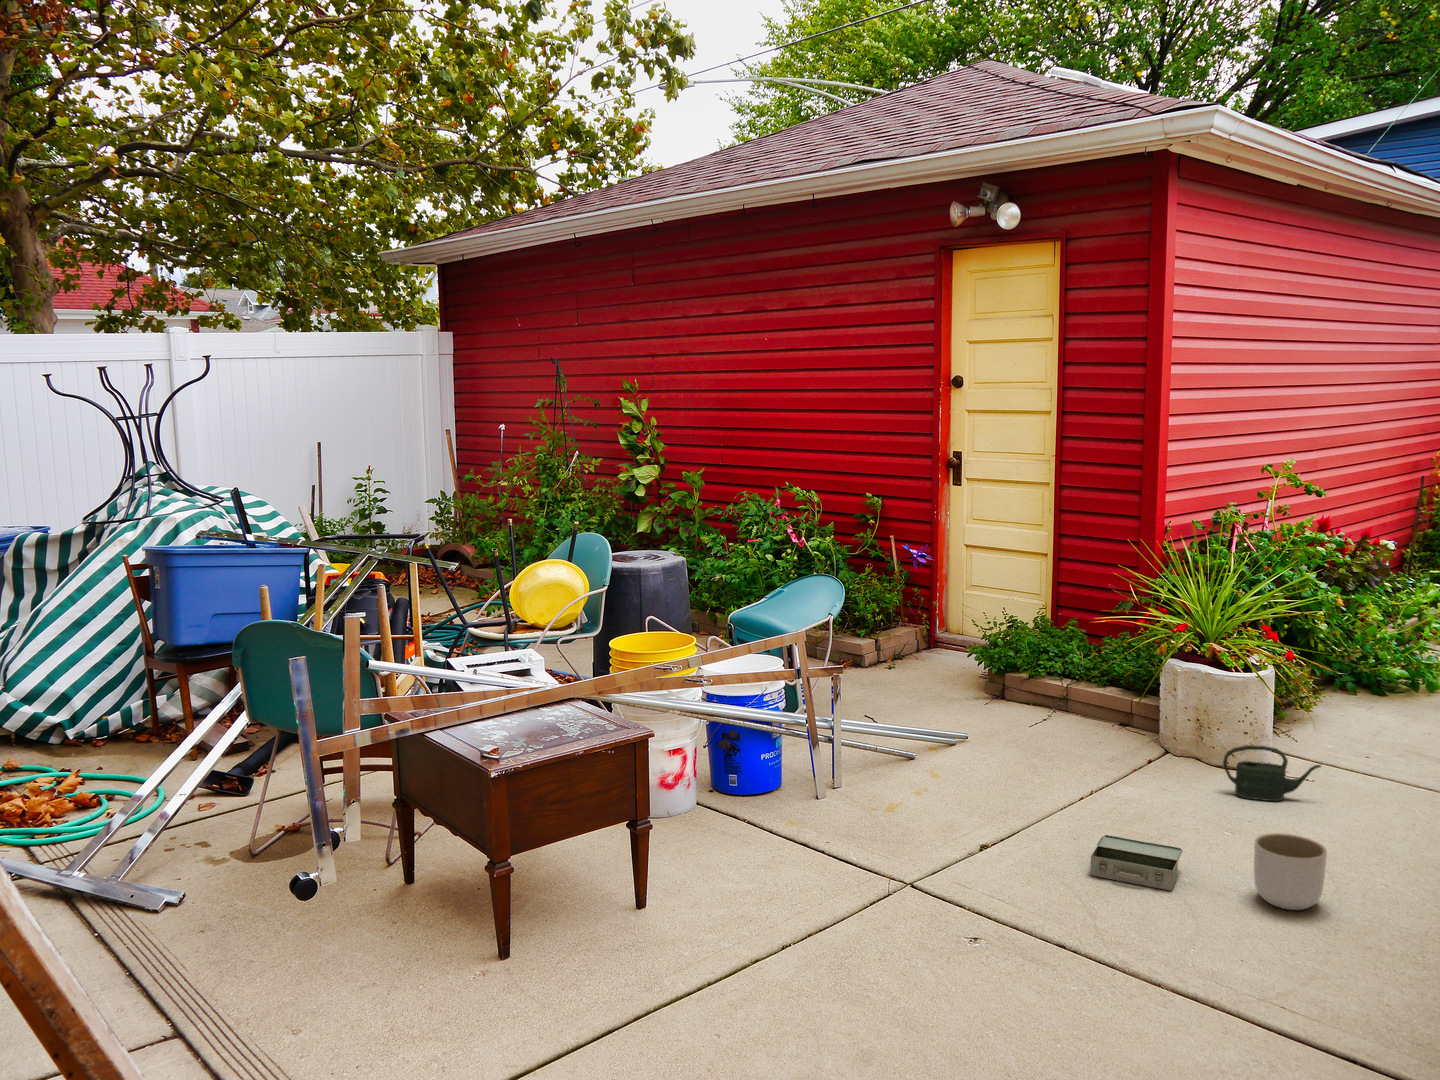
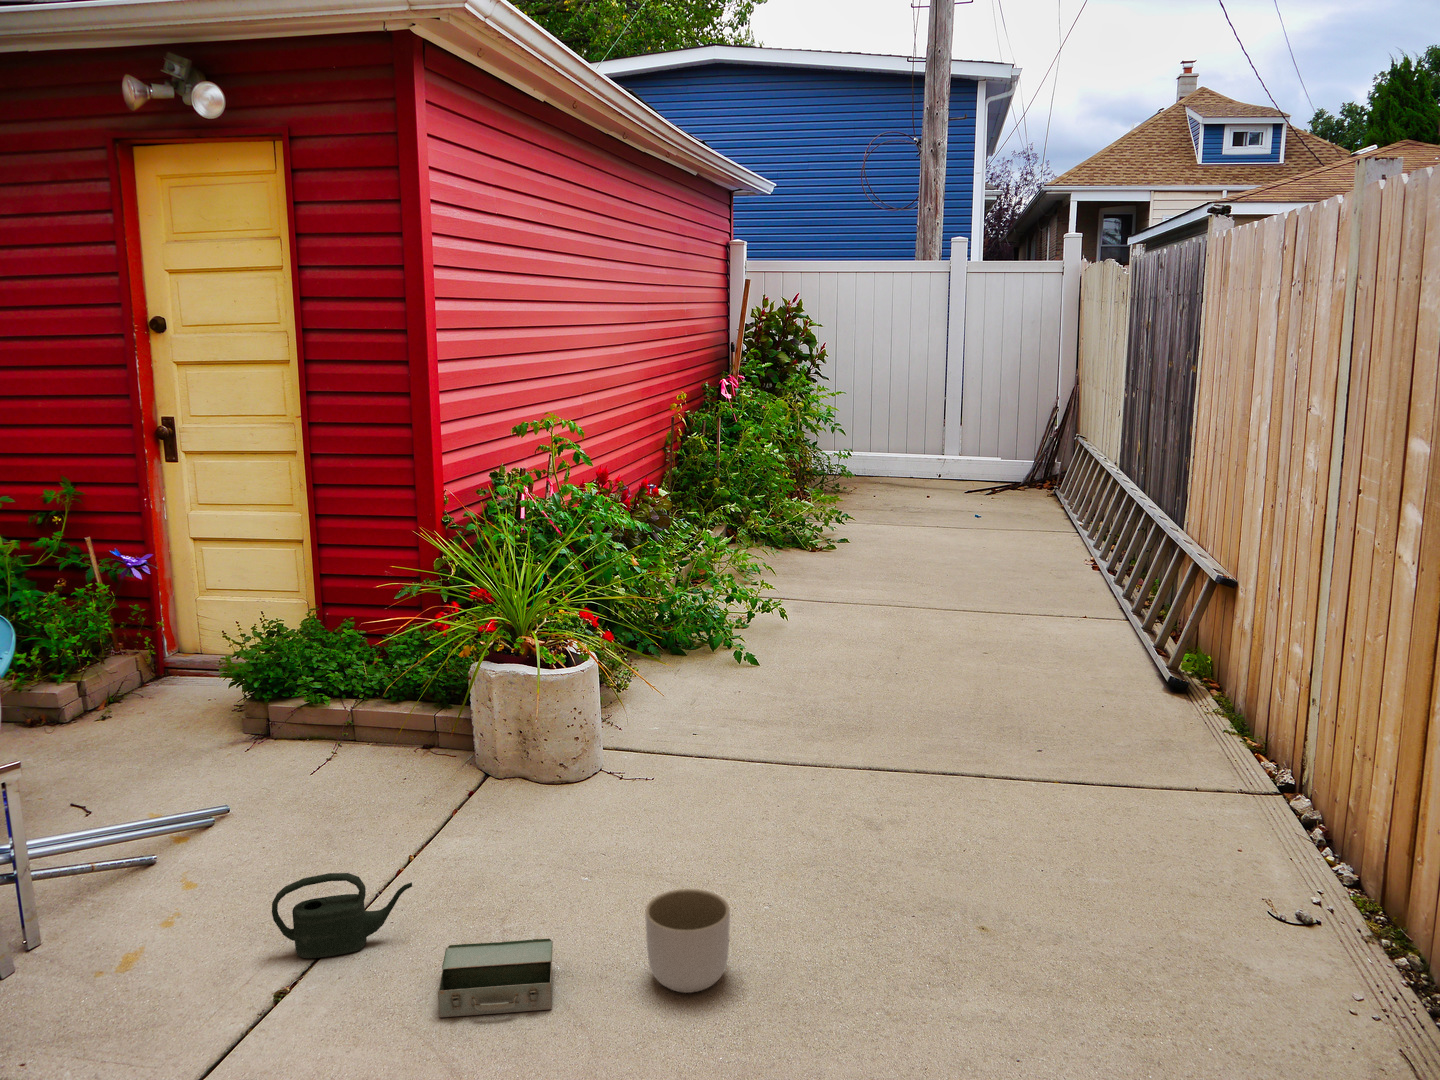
watering can: present [1223,745,1321,801] -> present [272,873,412,958]

